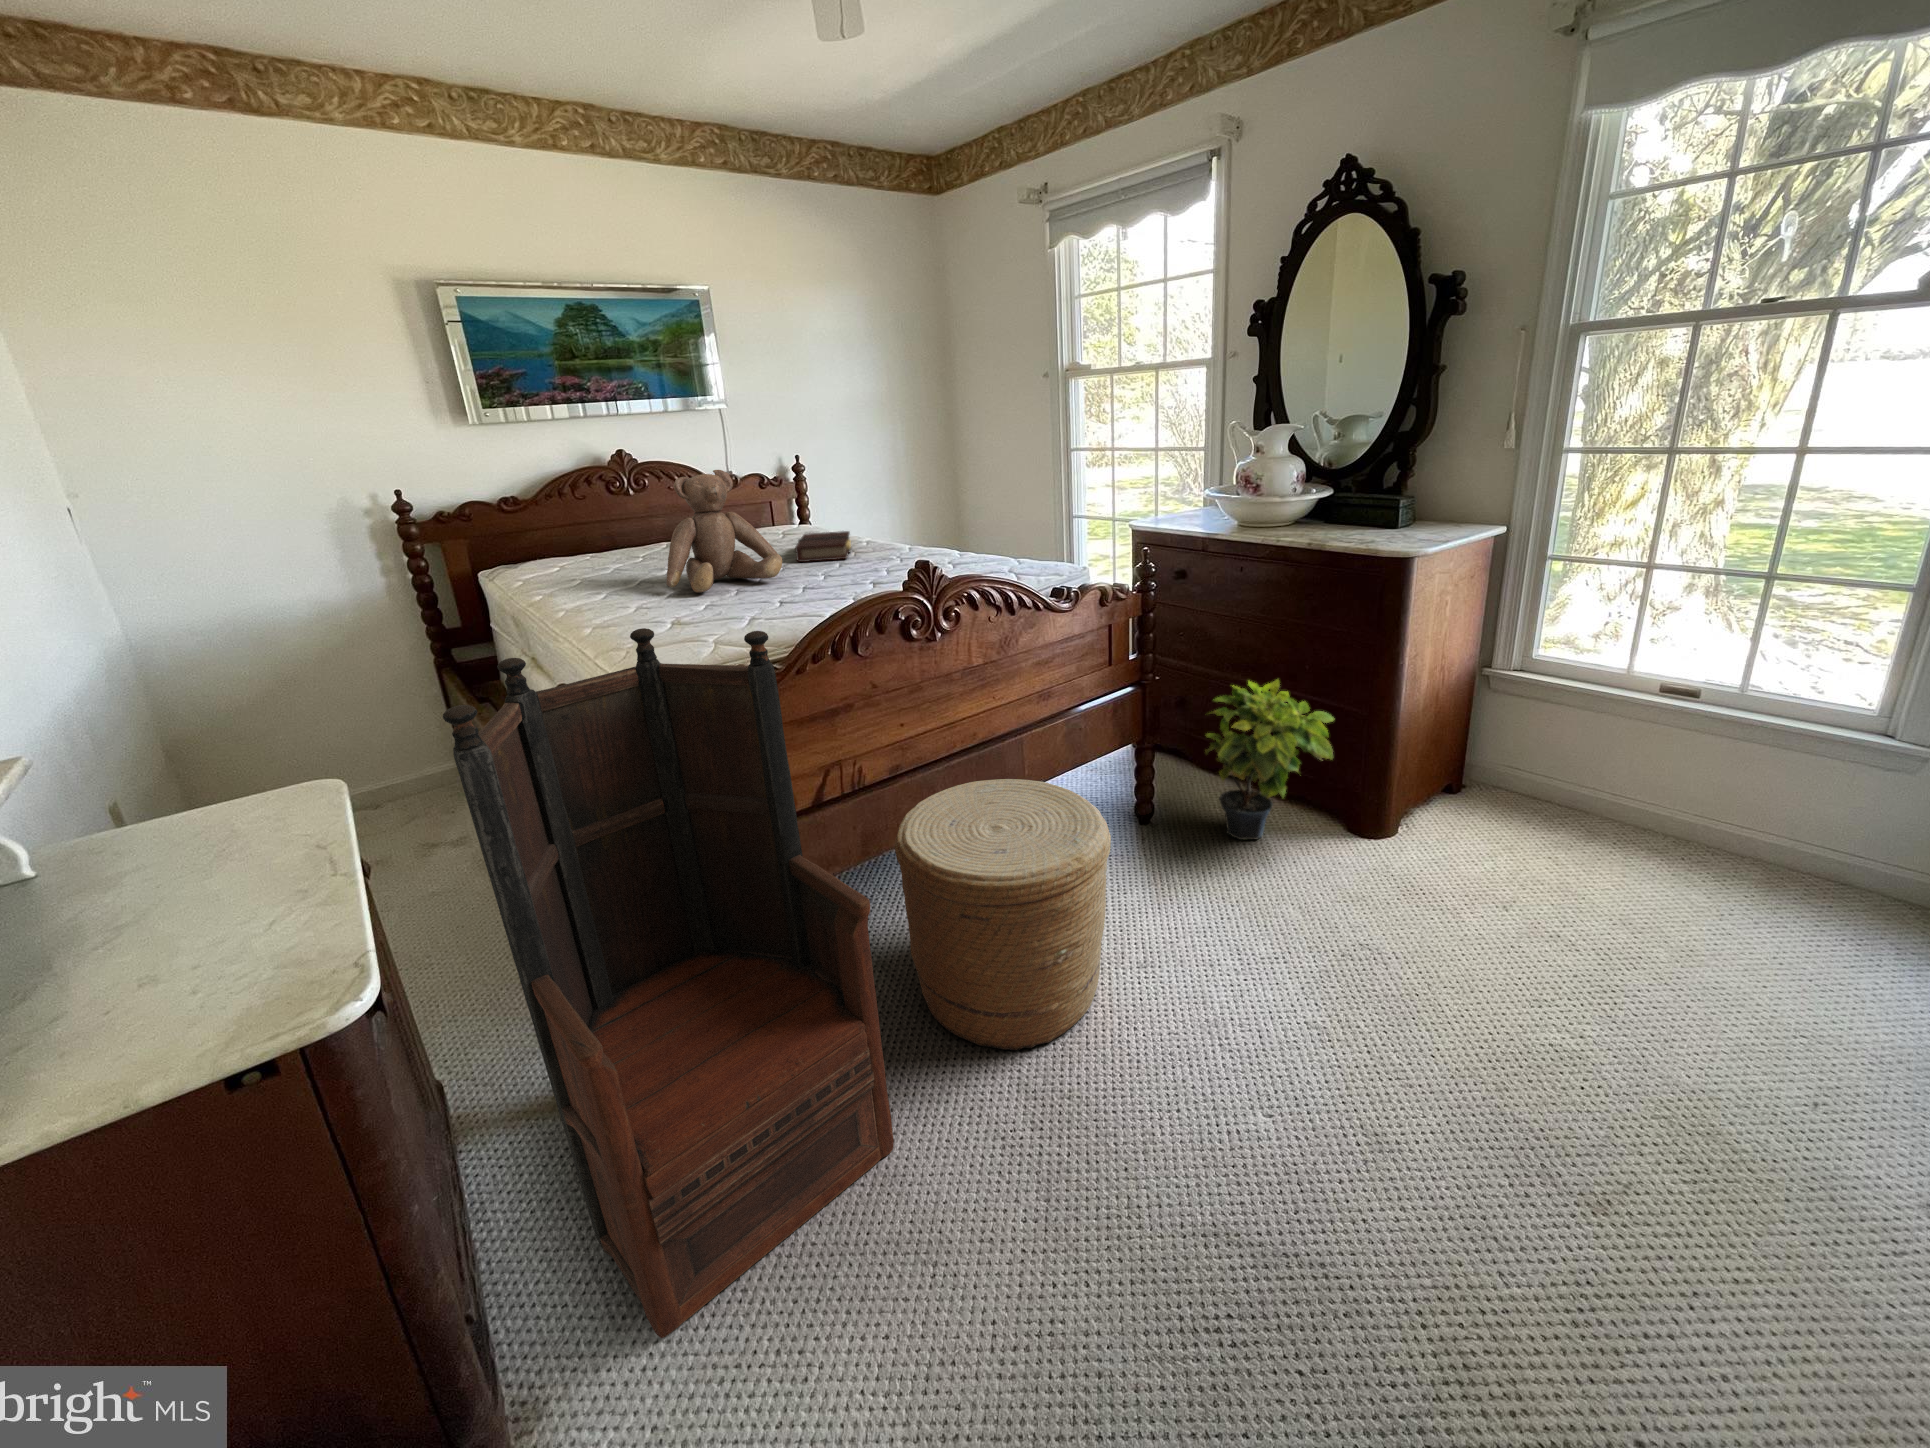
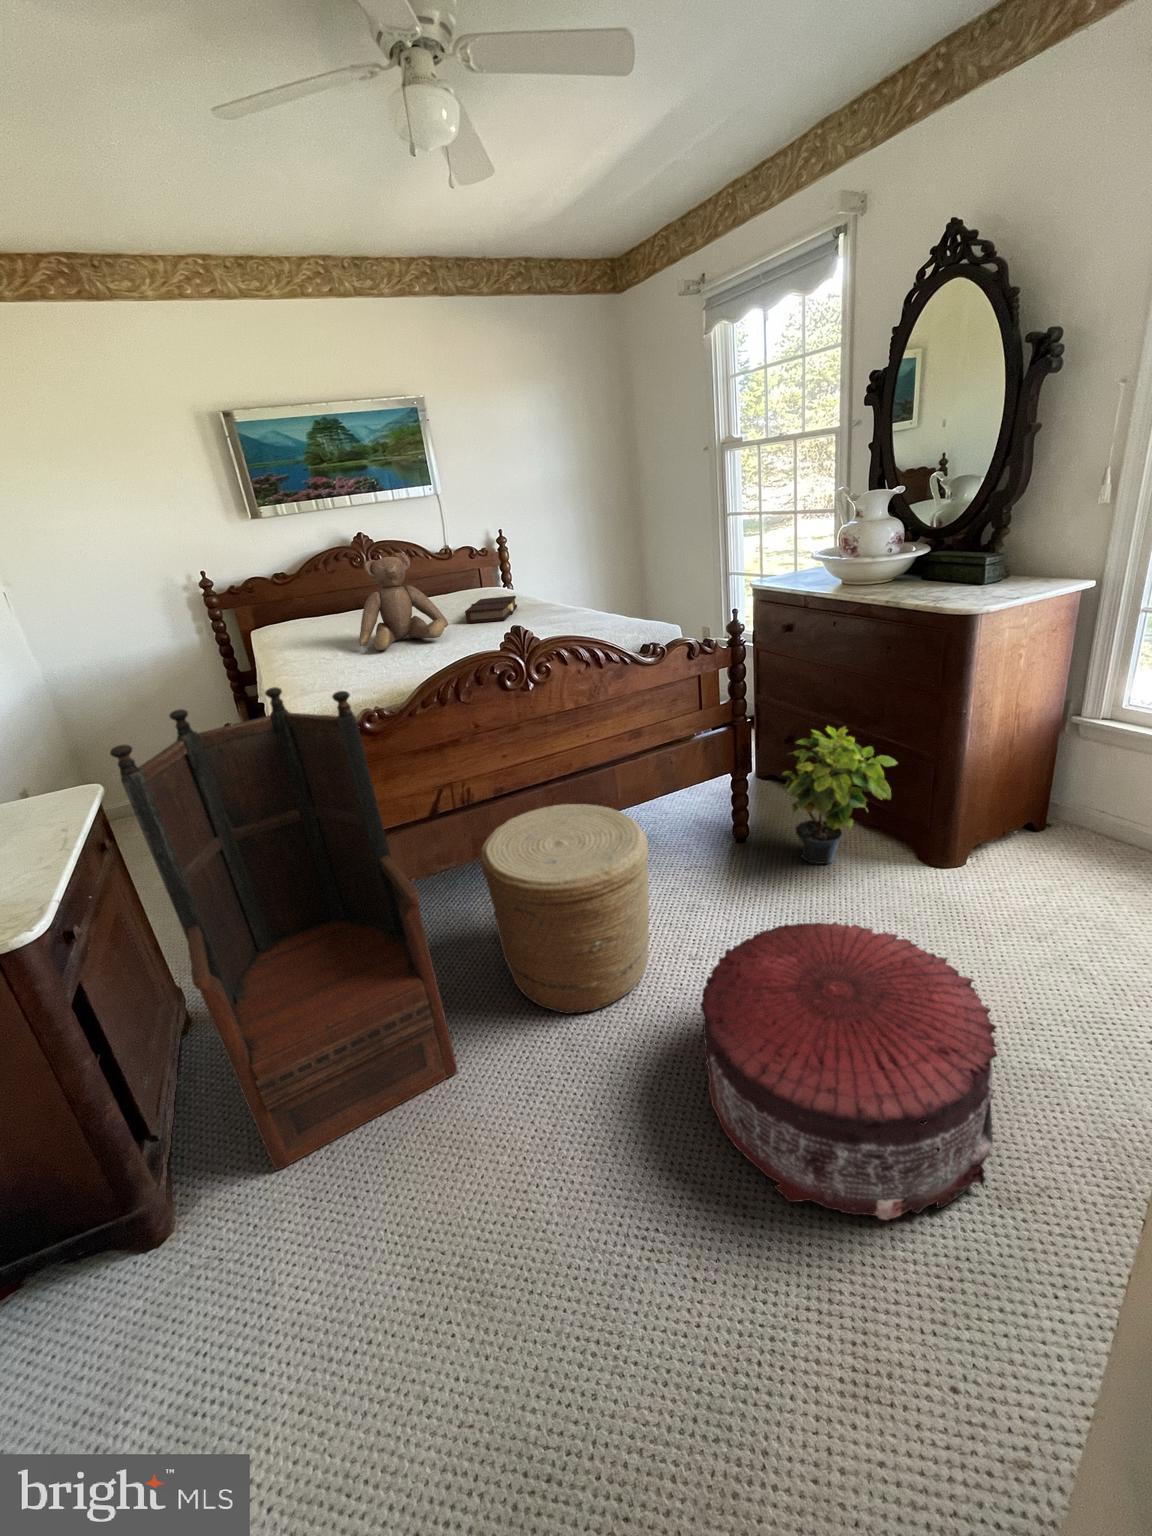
pouf: none [1217,899,1578,1249] -> present [700,922,998,1220]

